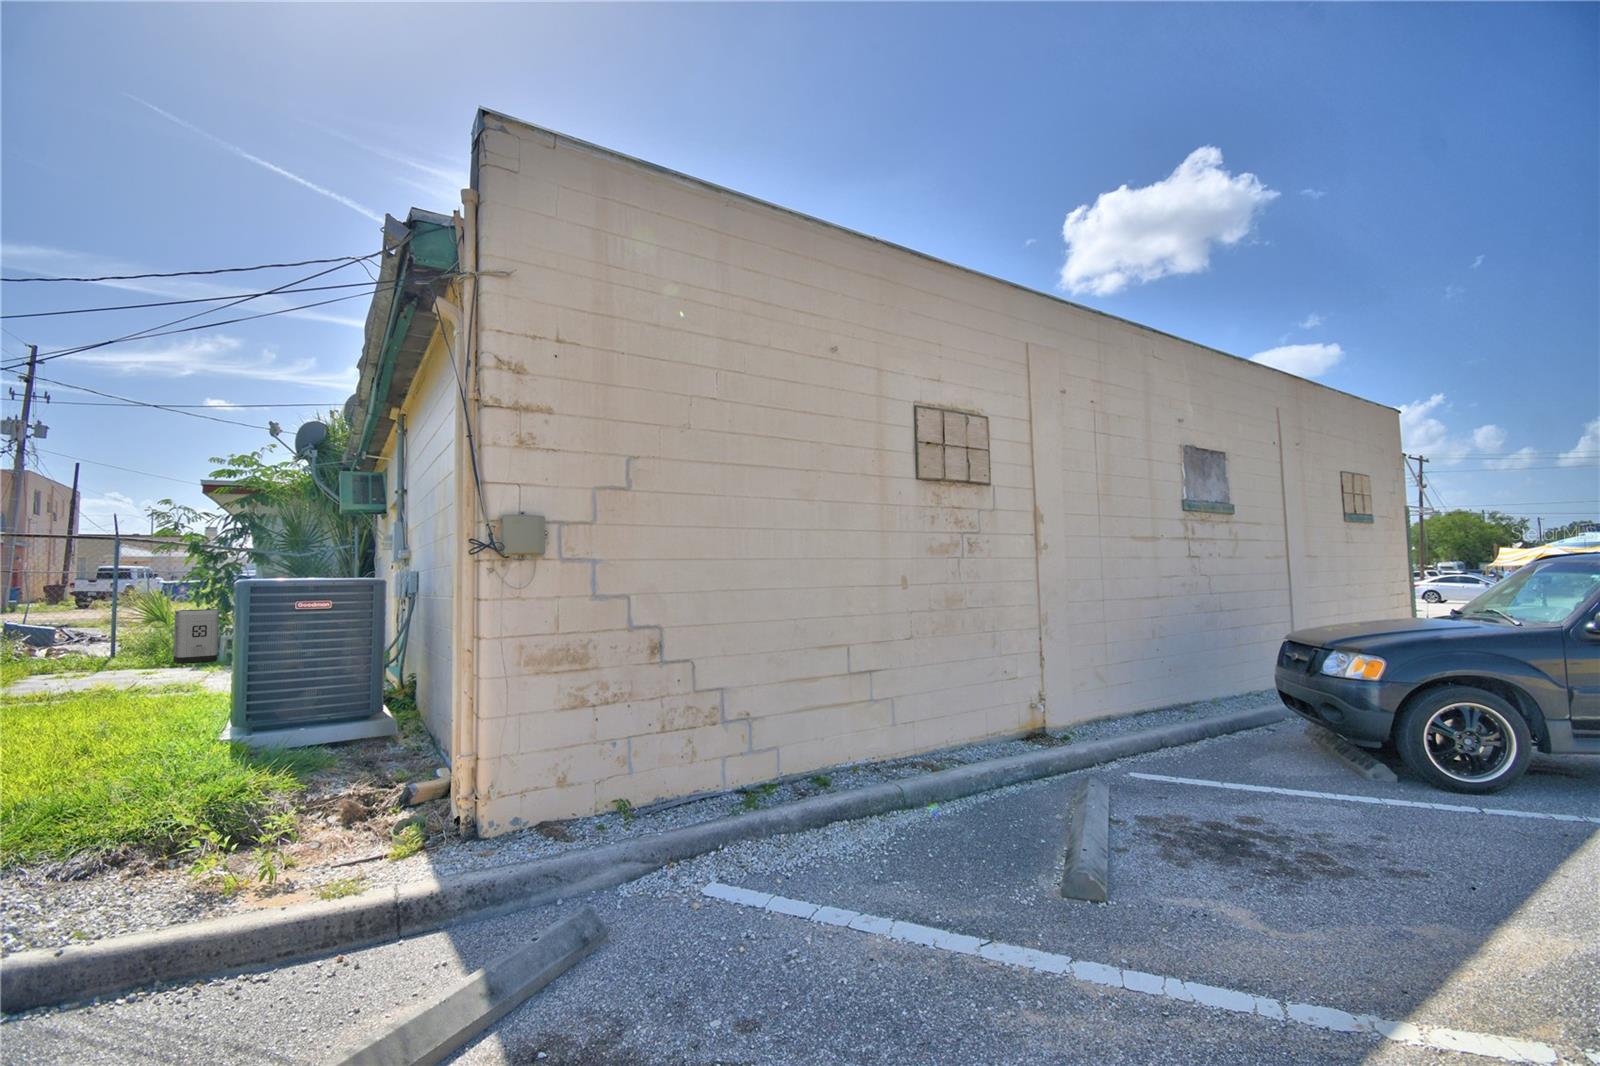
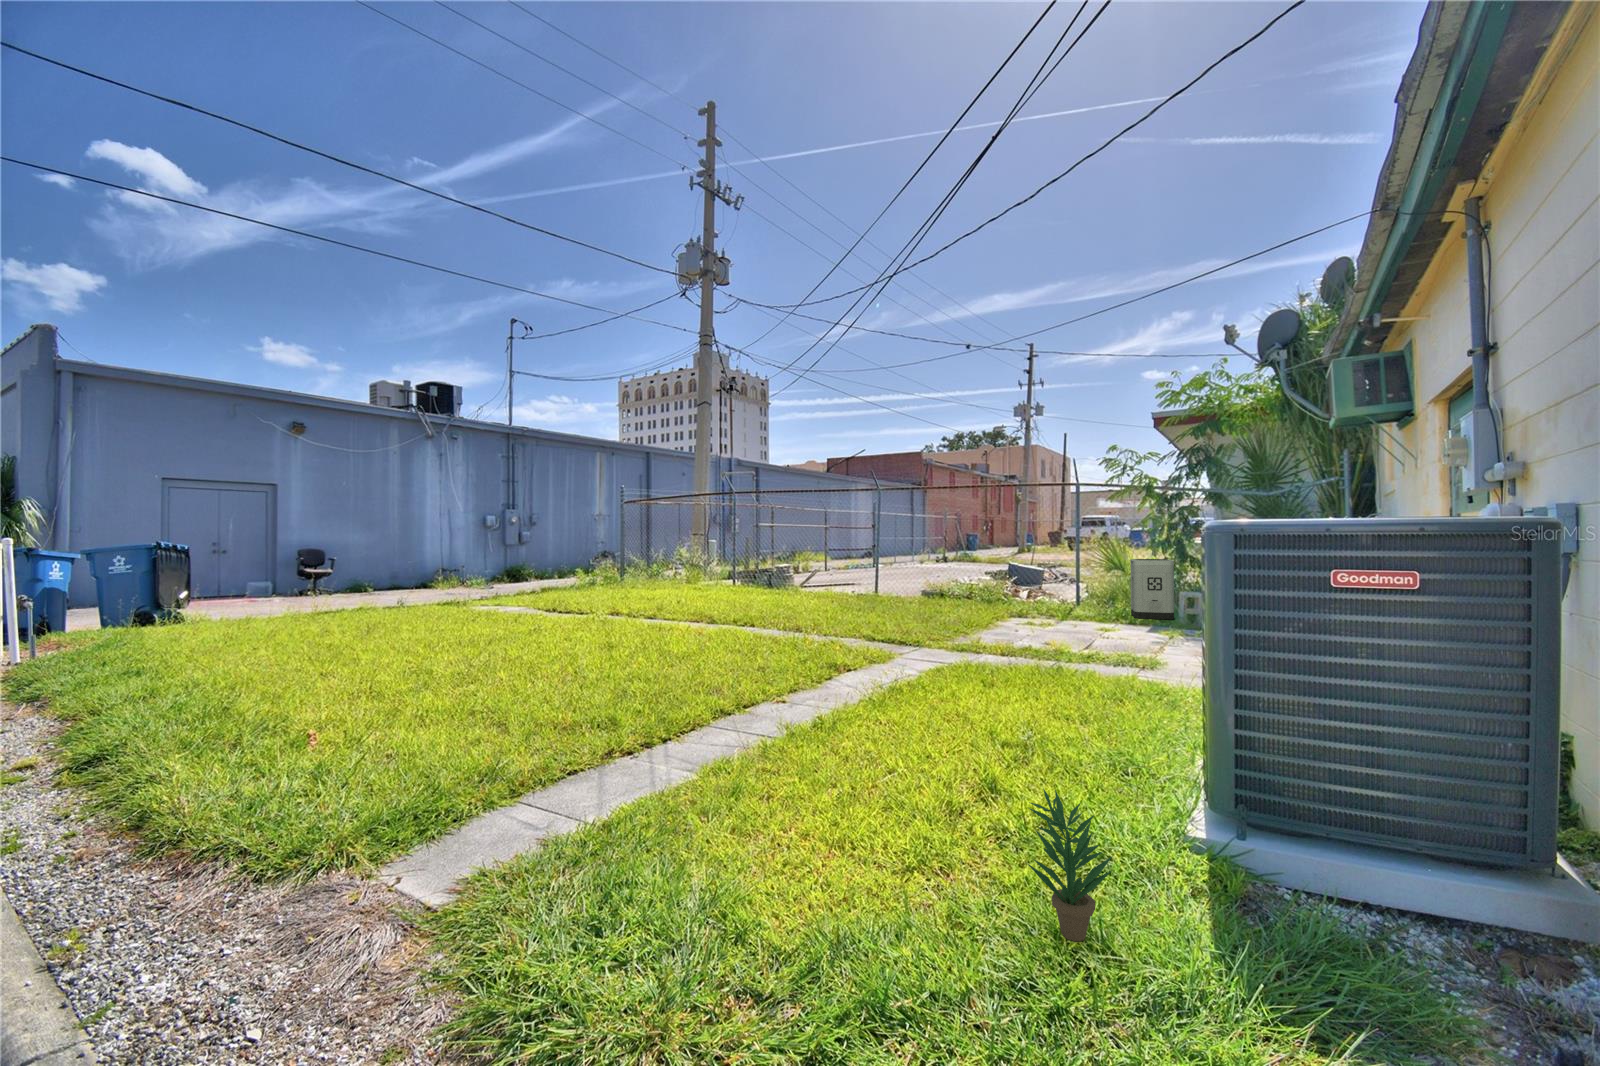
potted plant: none [141,703,188,768] -> present [1027,788,1112,941]

